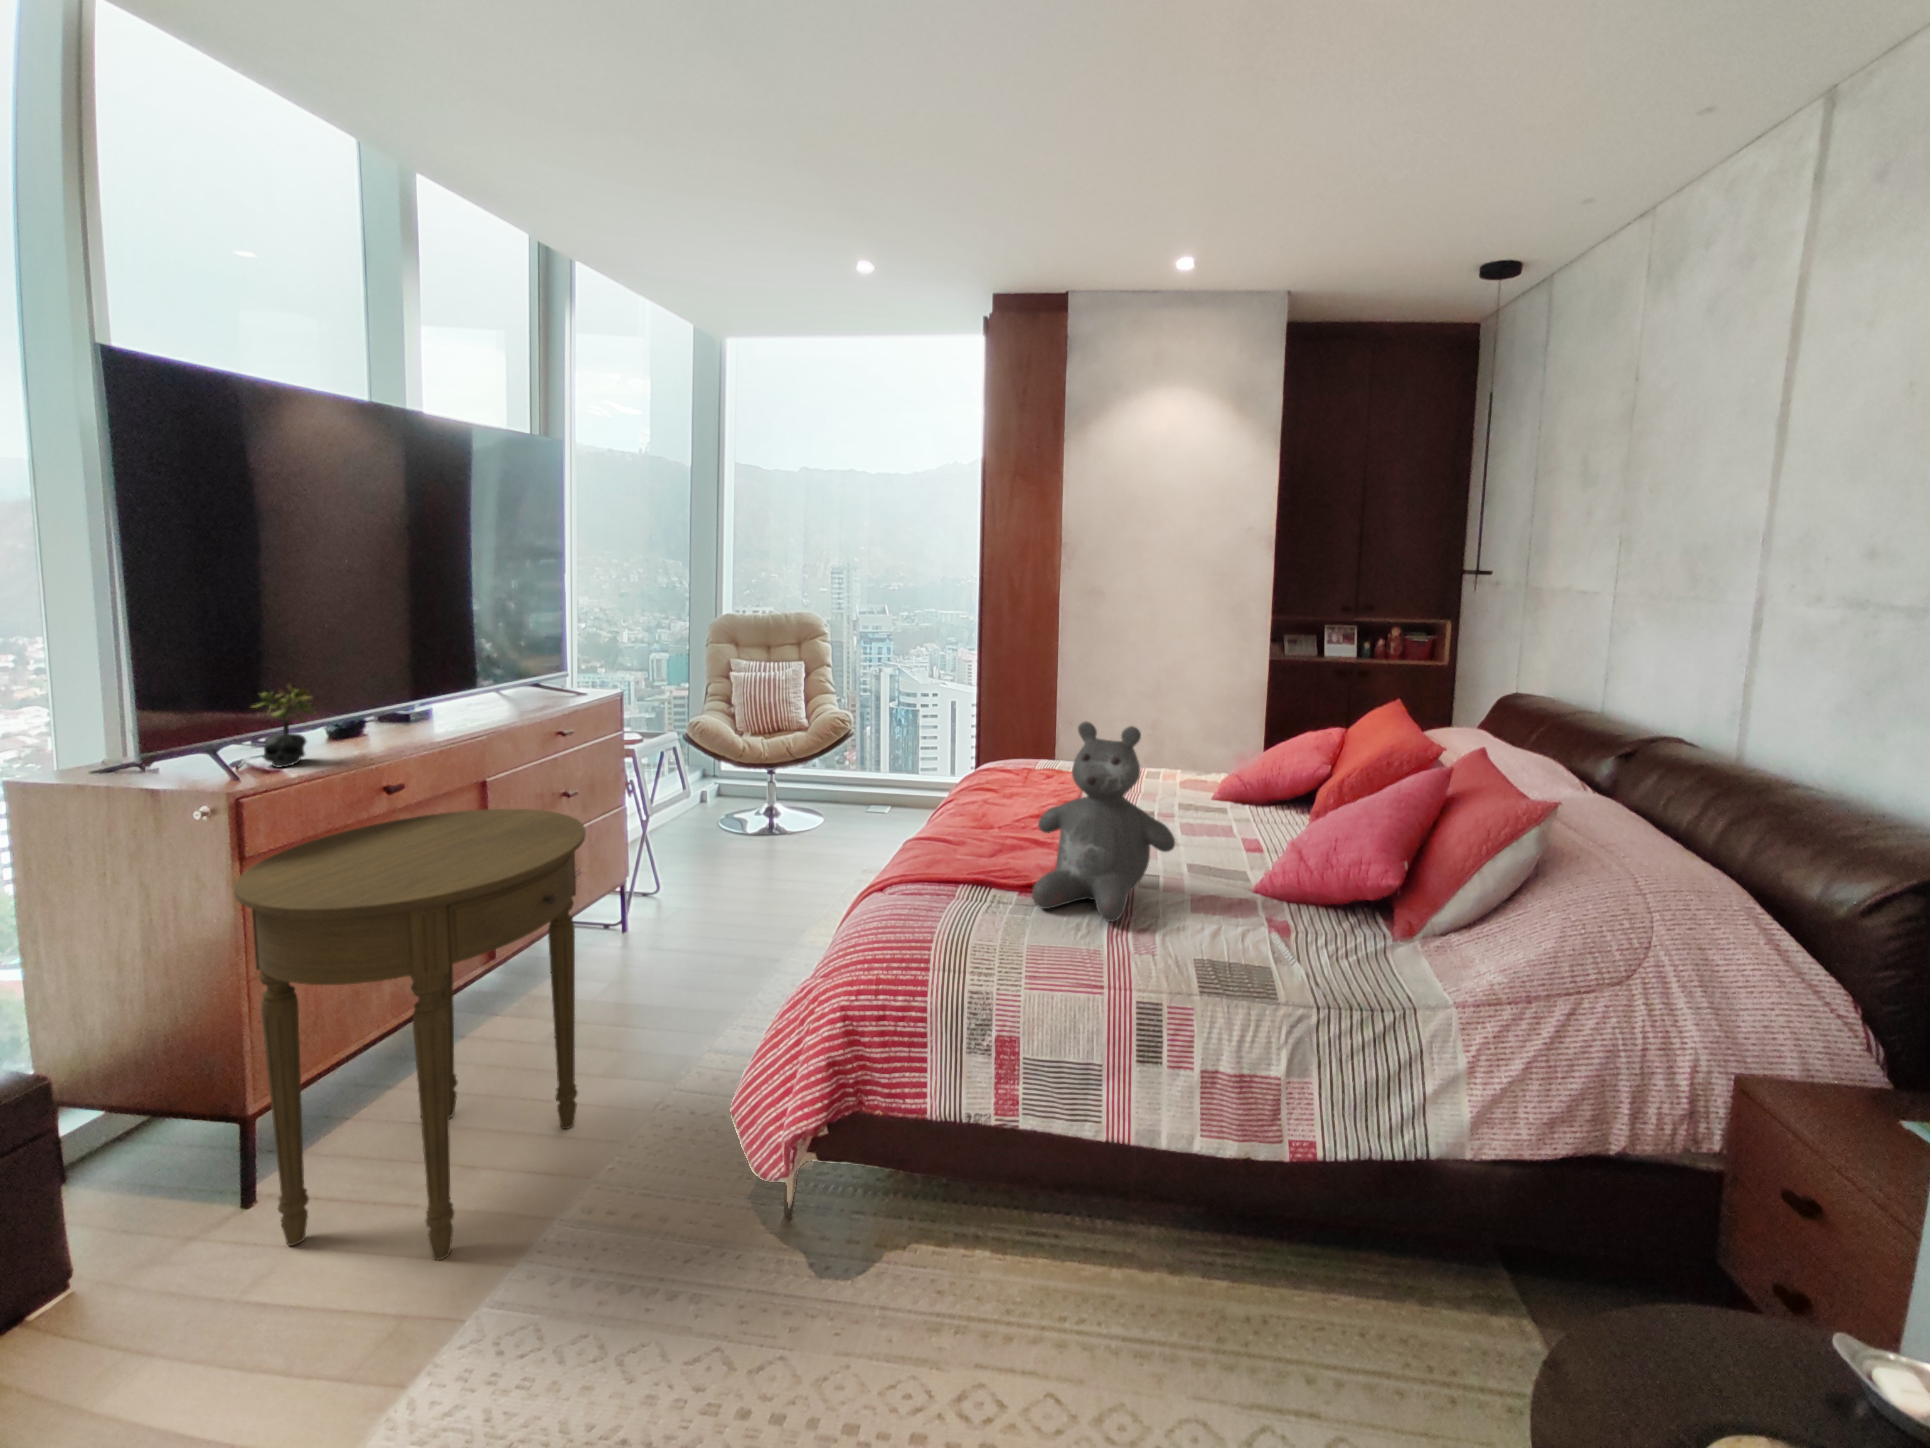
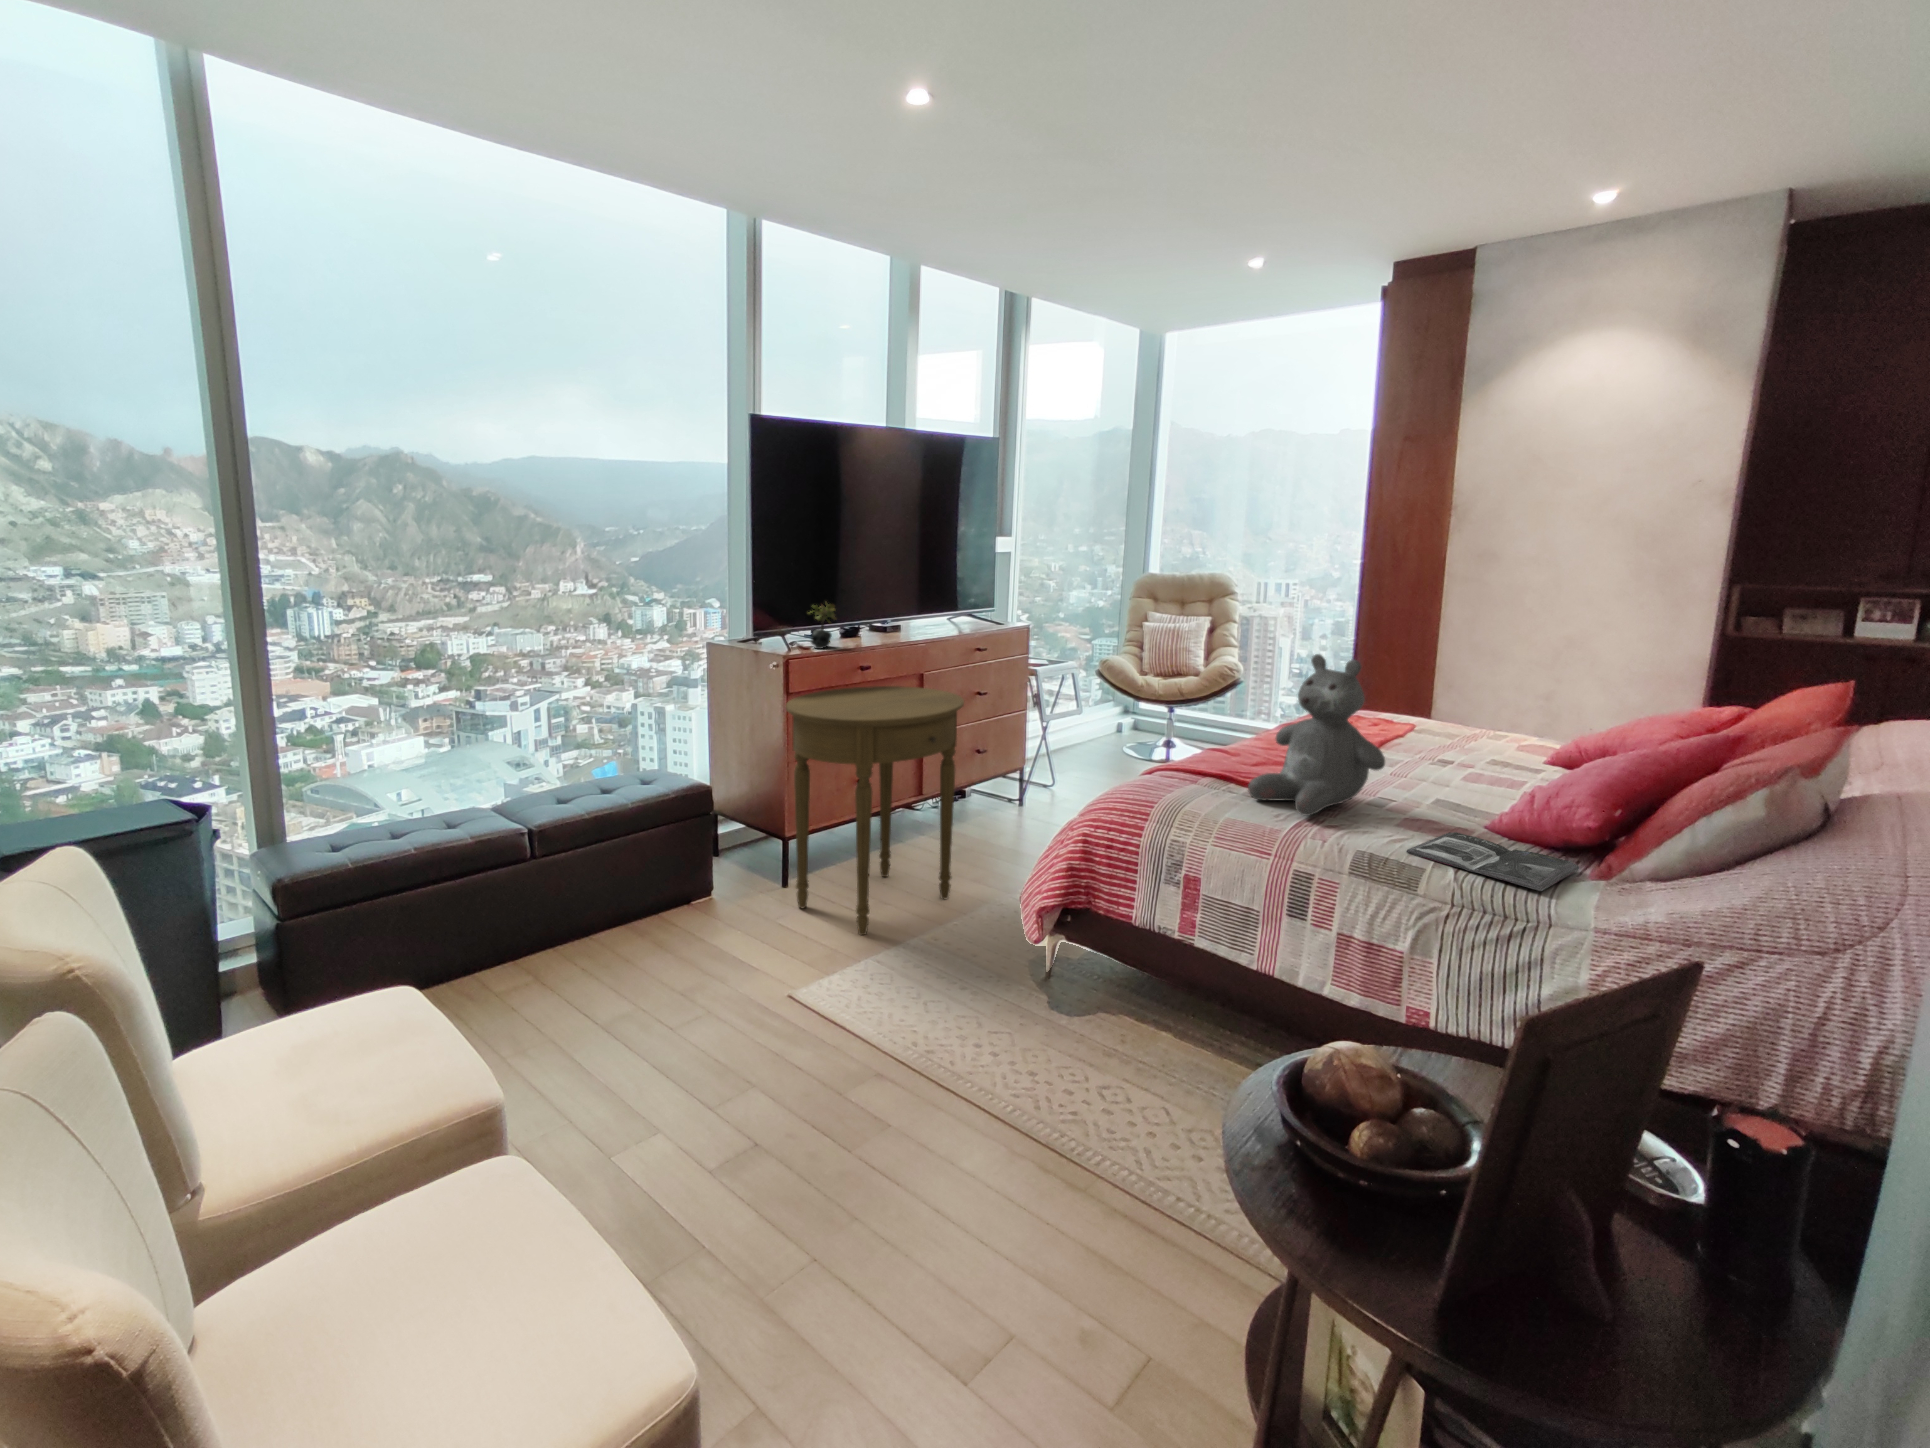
magazine: none [1234,906,1378,967] -> present [1406,832,1579,891]

